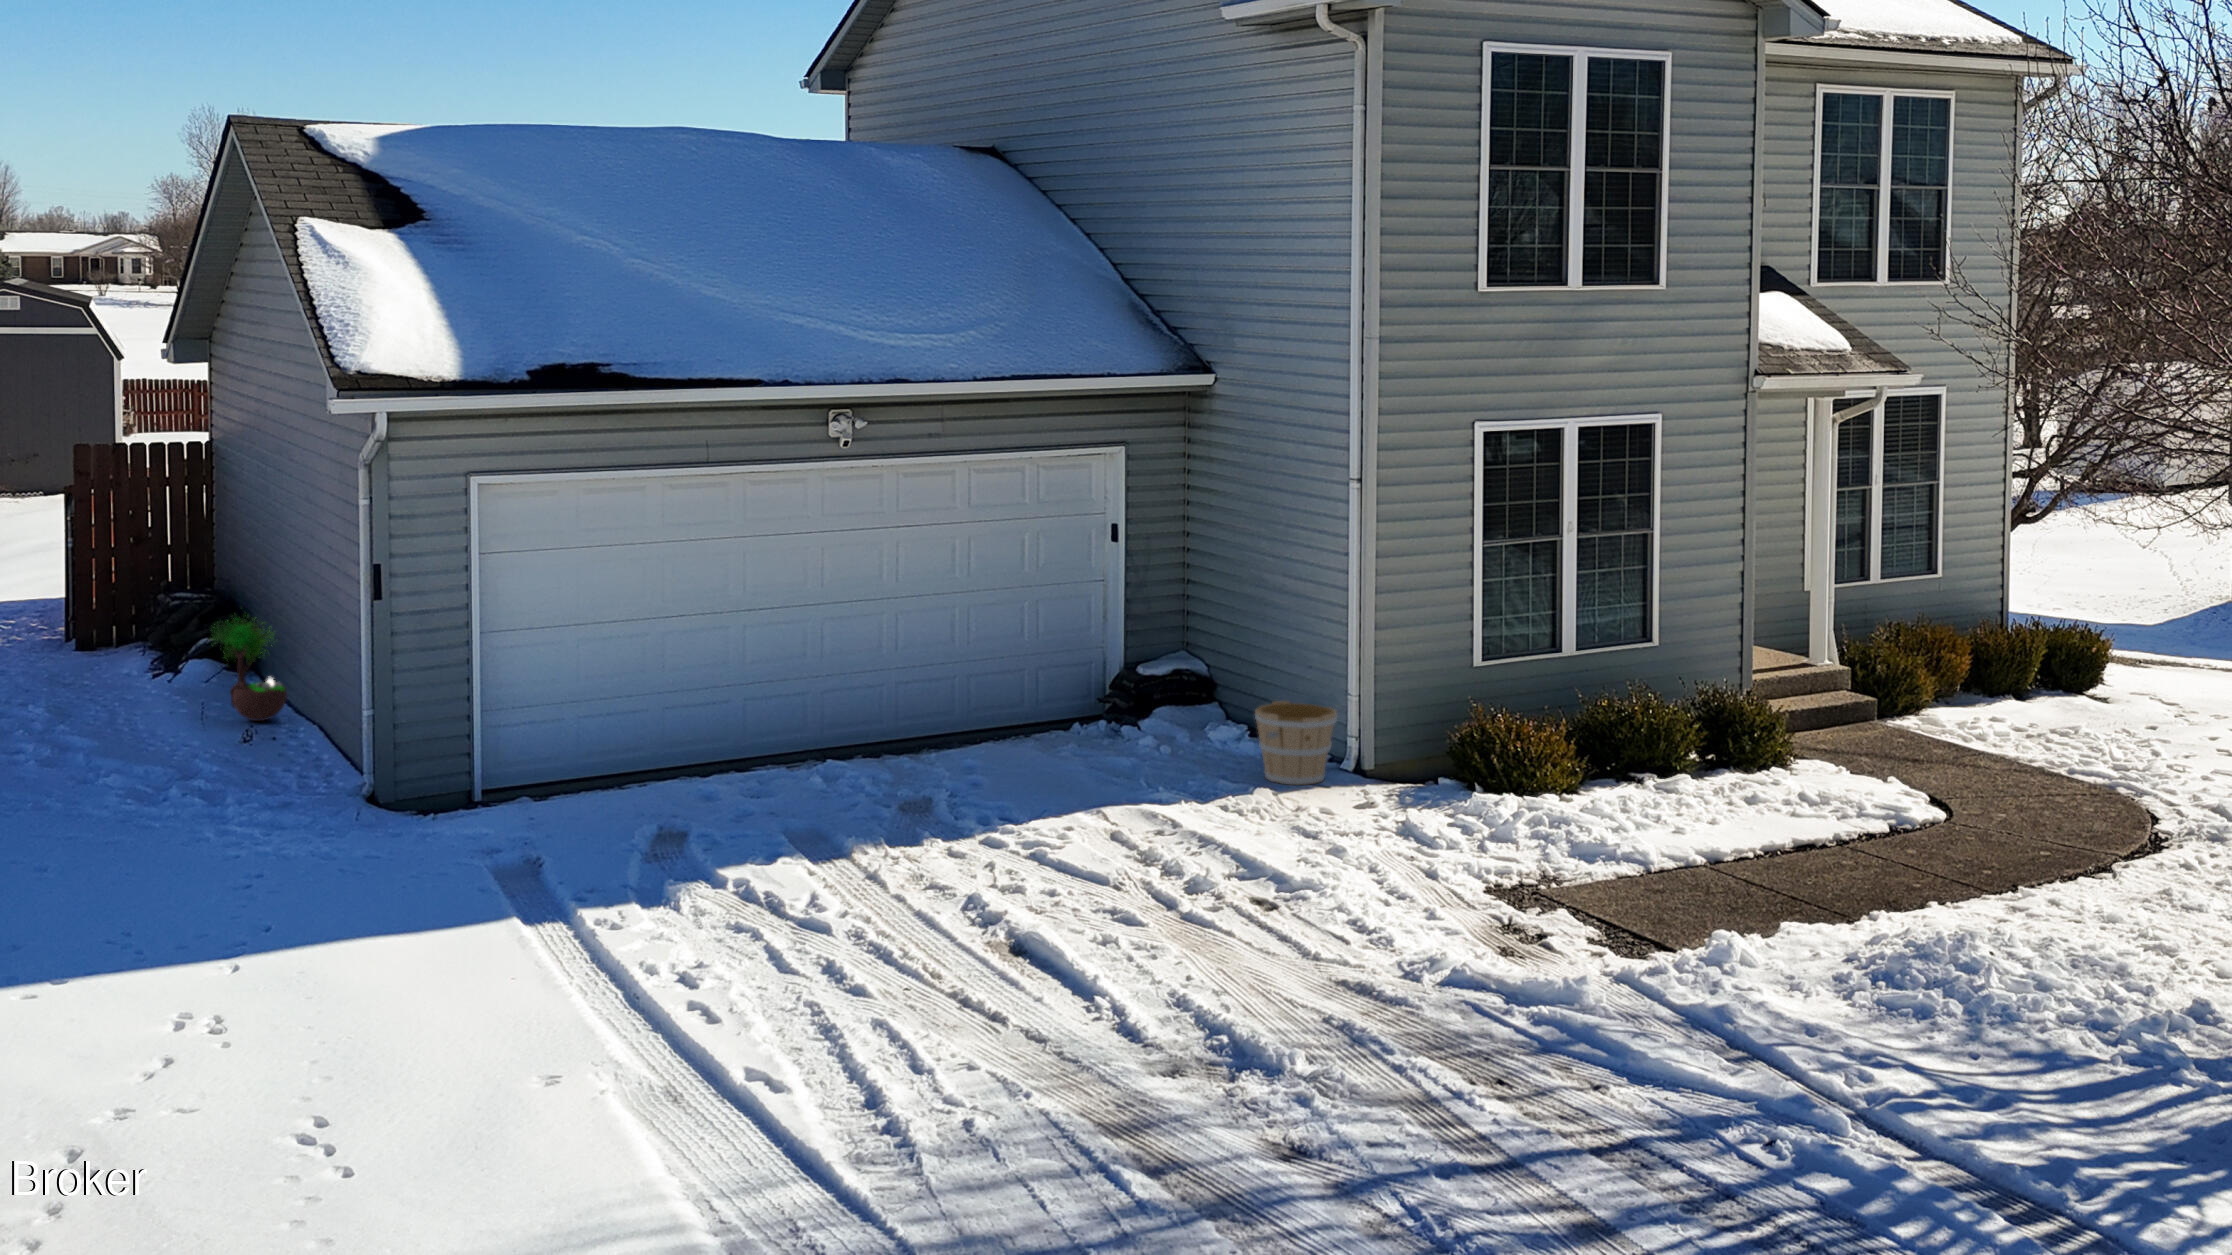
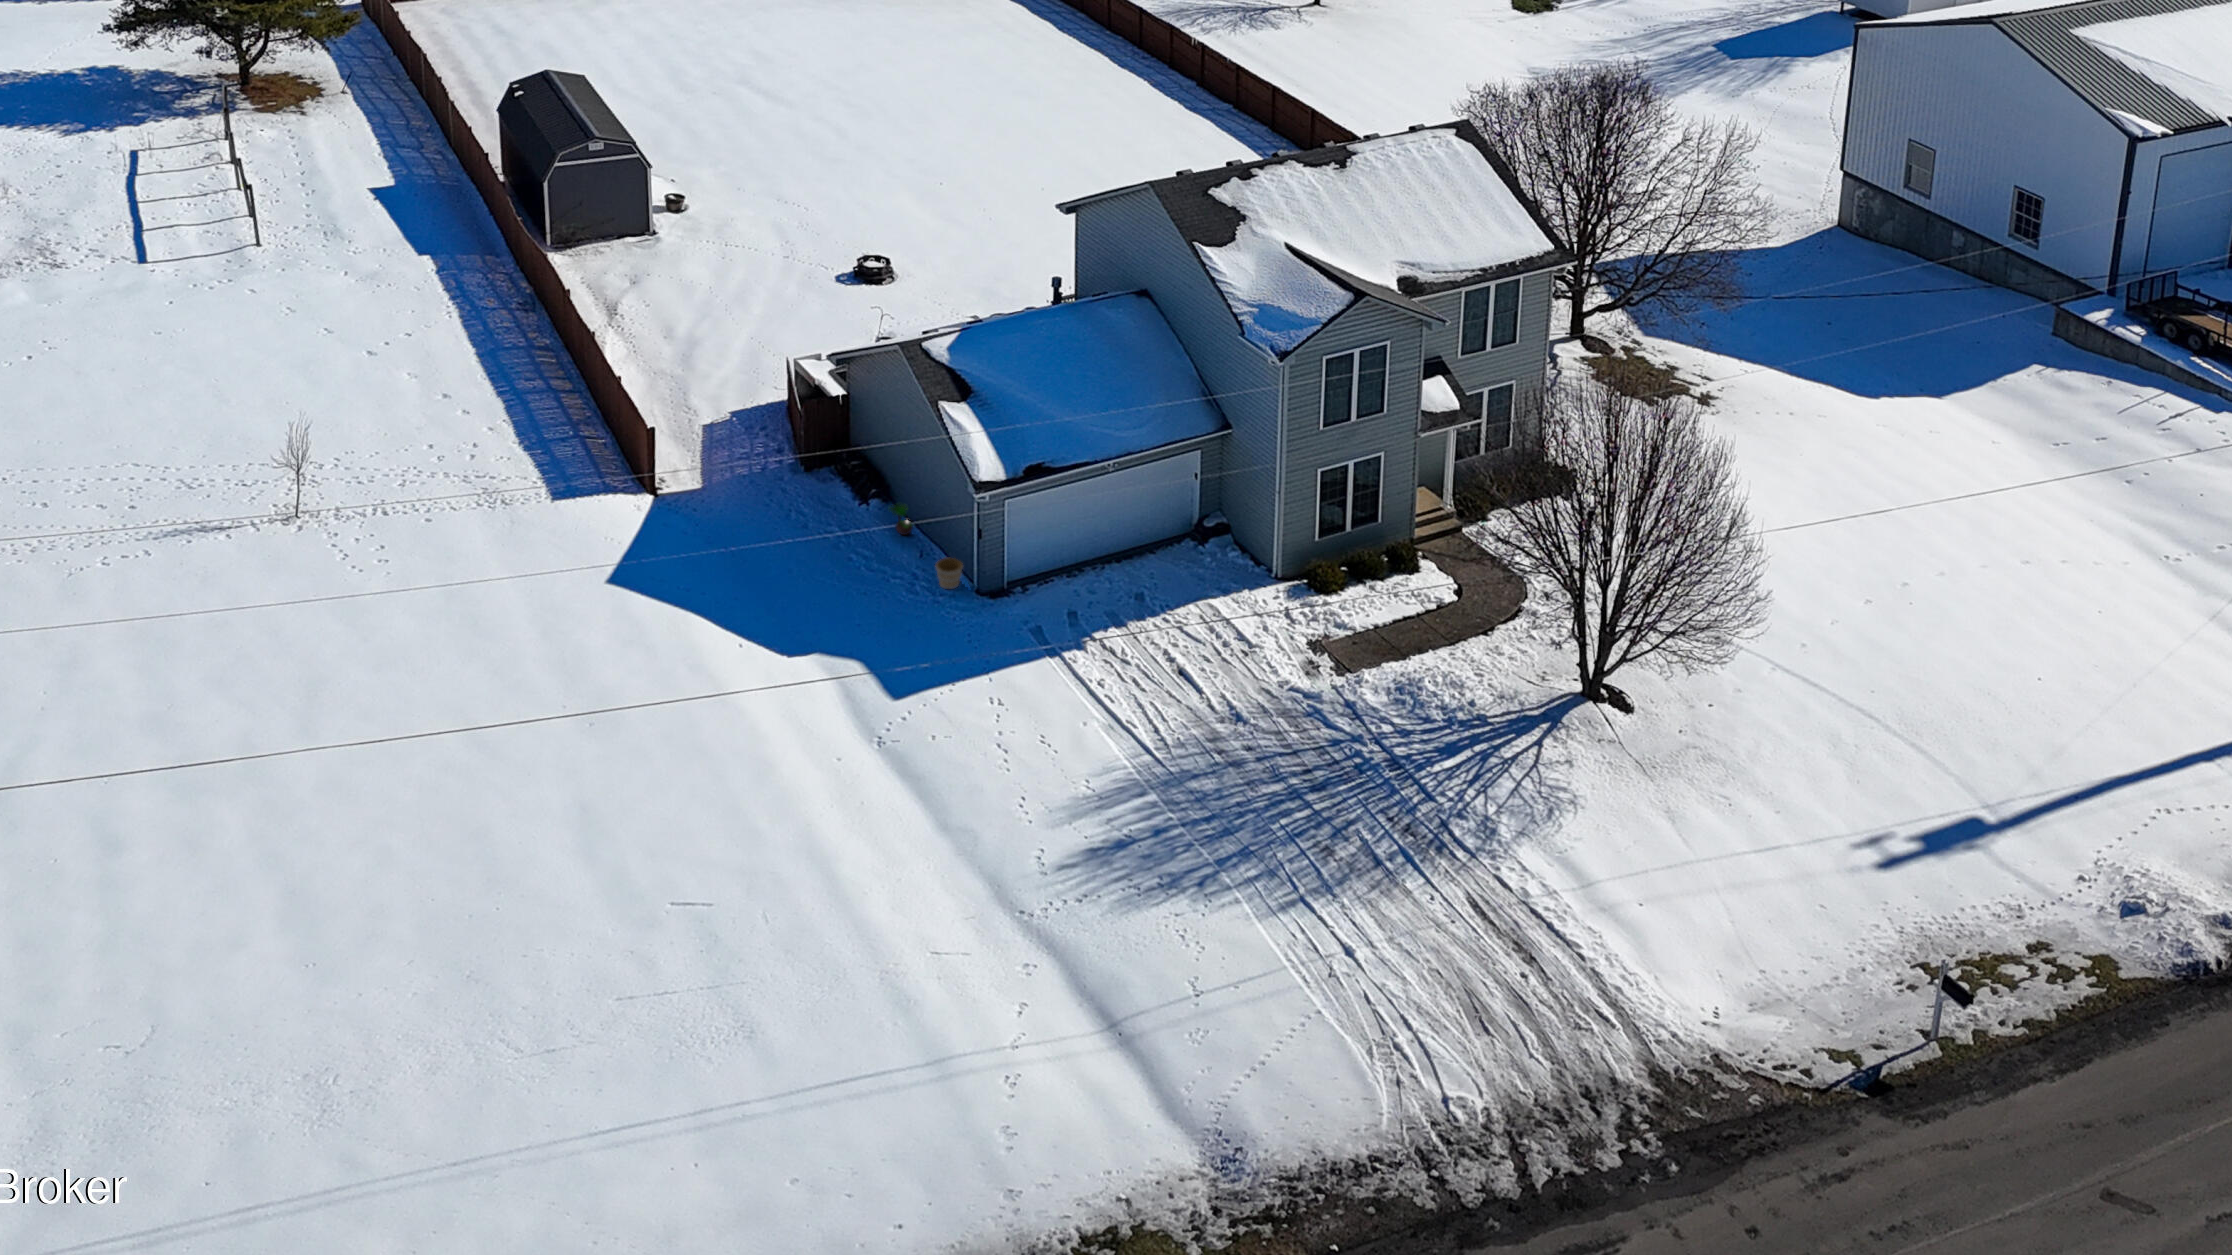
wooden bucket: present [1255,701,1338,785] -> present [936,557,963,589]

